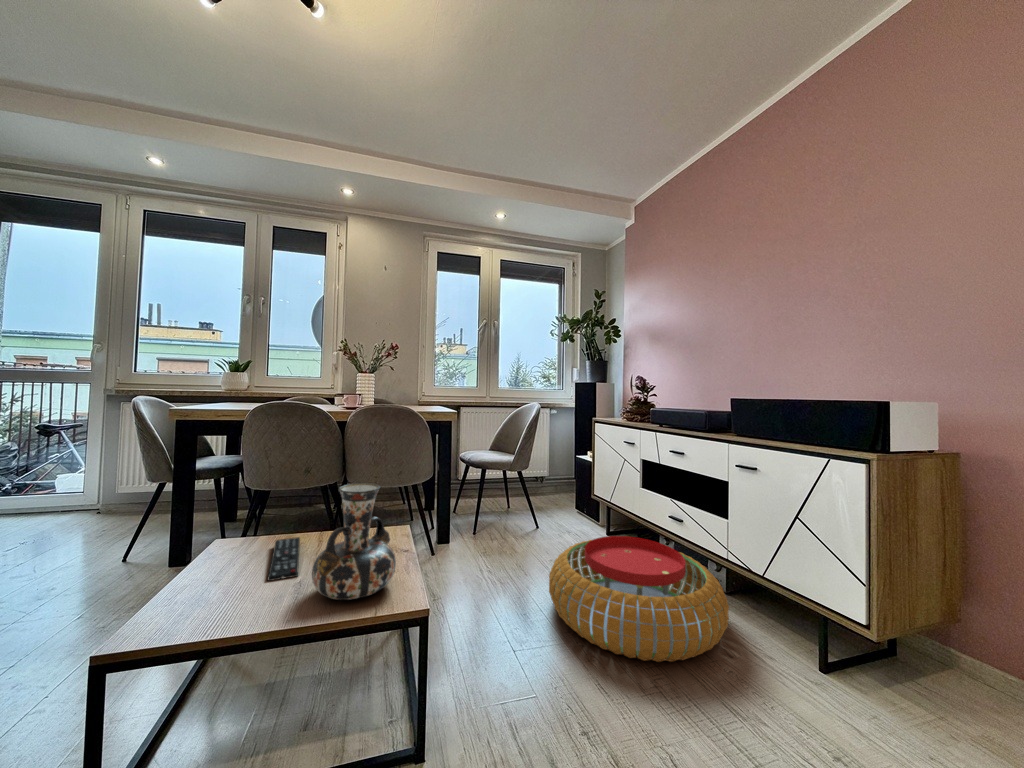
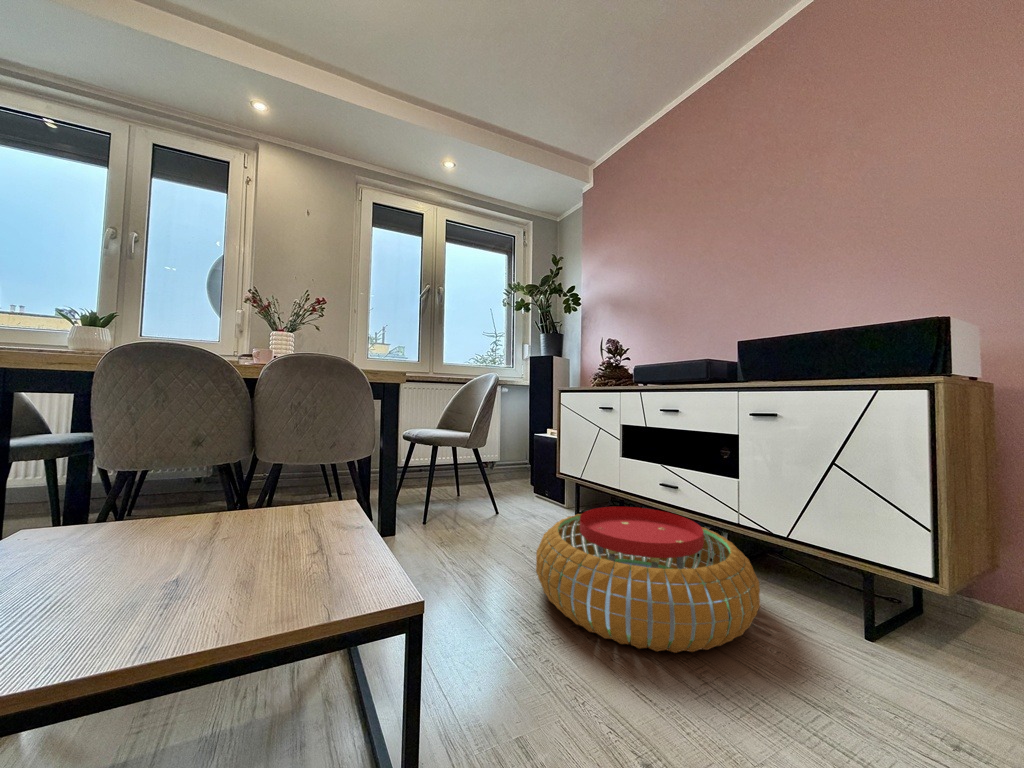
decorative vase: present [312,483,396,600] -> none [178,410,339,606]
remote control: present [268,537,300,581] -> none [91,523,171,593]

